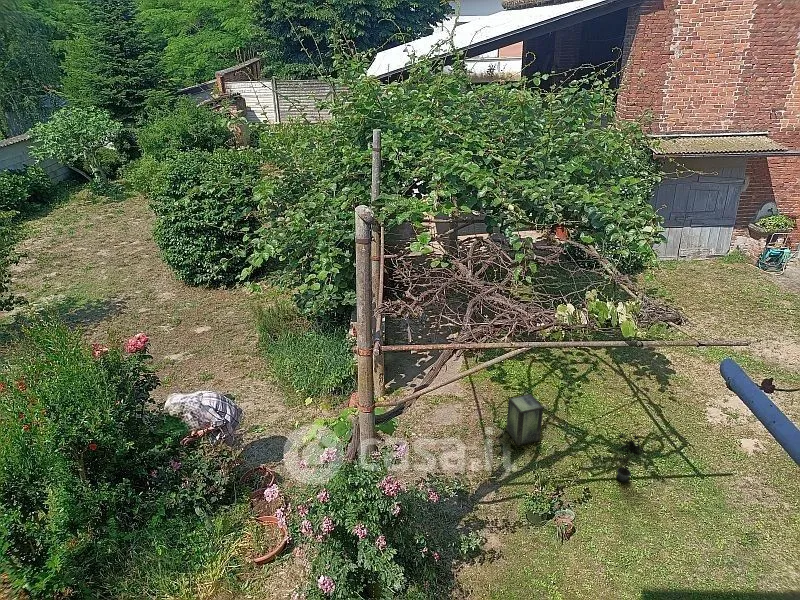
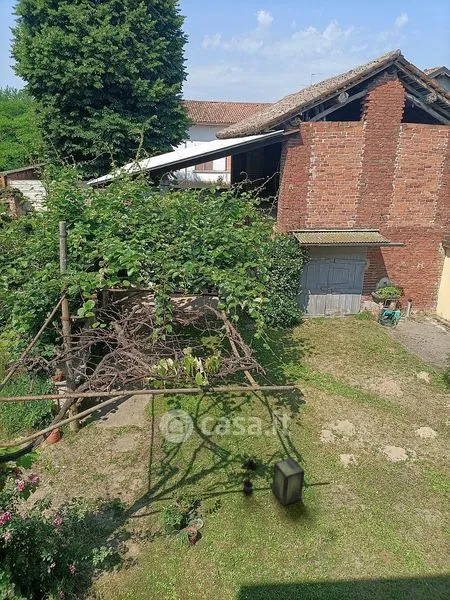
storage box: present [506,394,543,446] -> present [272,458,304,506]

